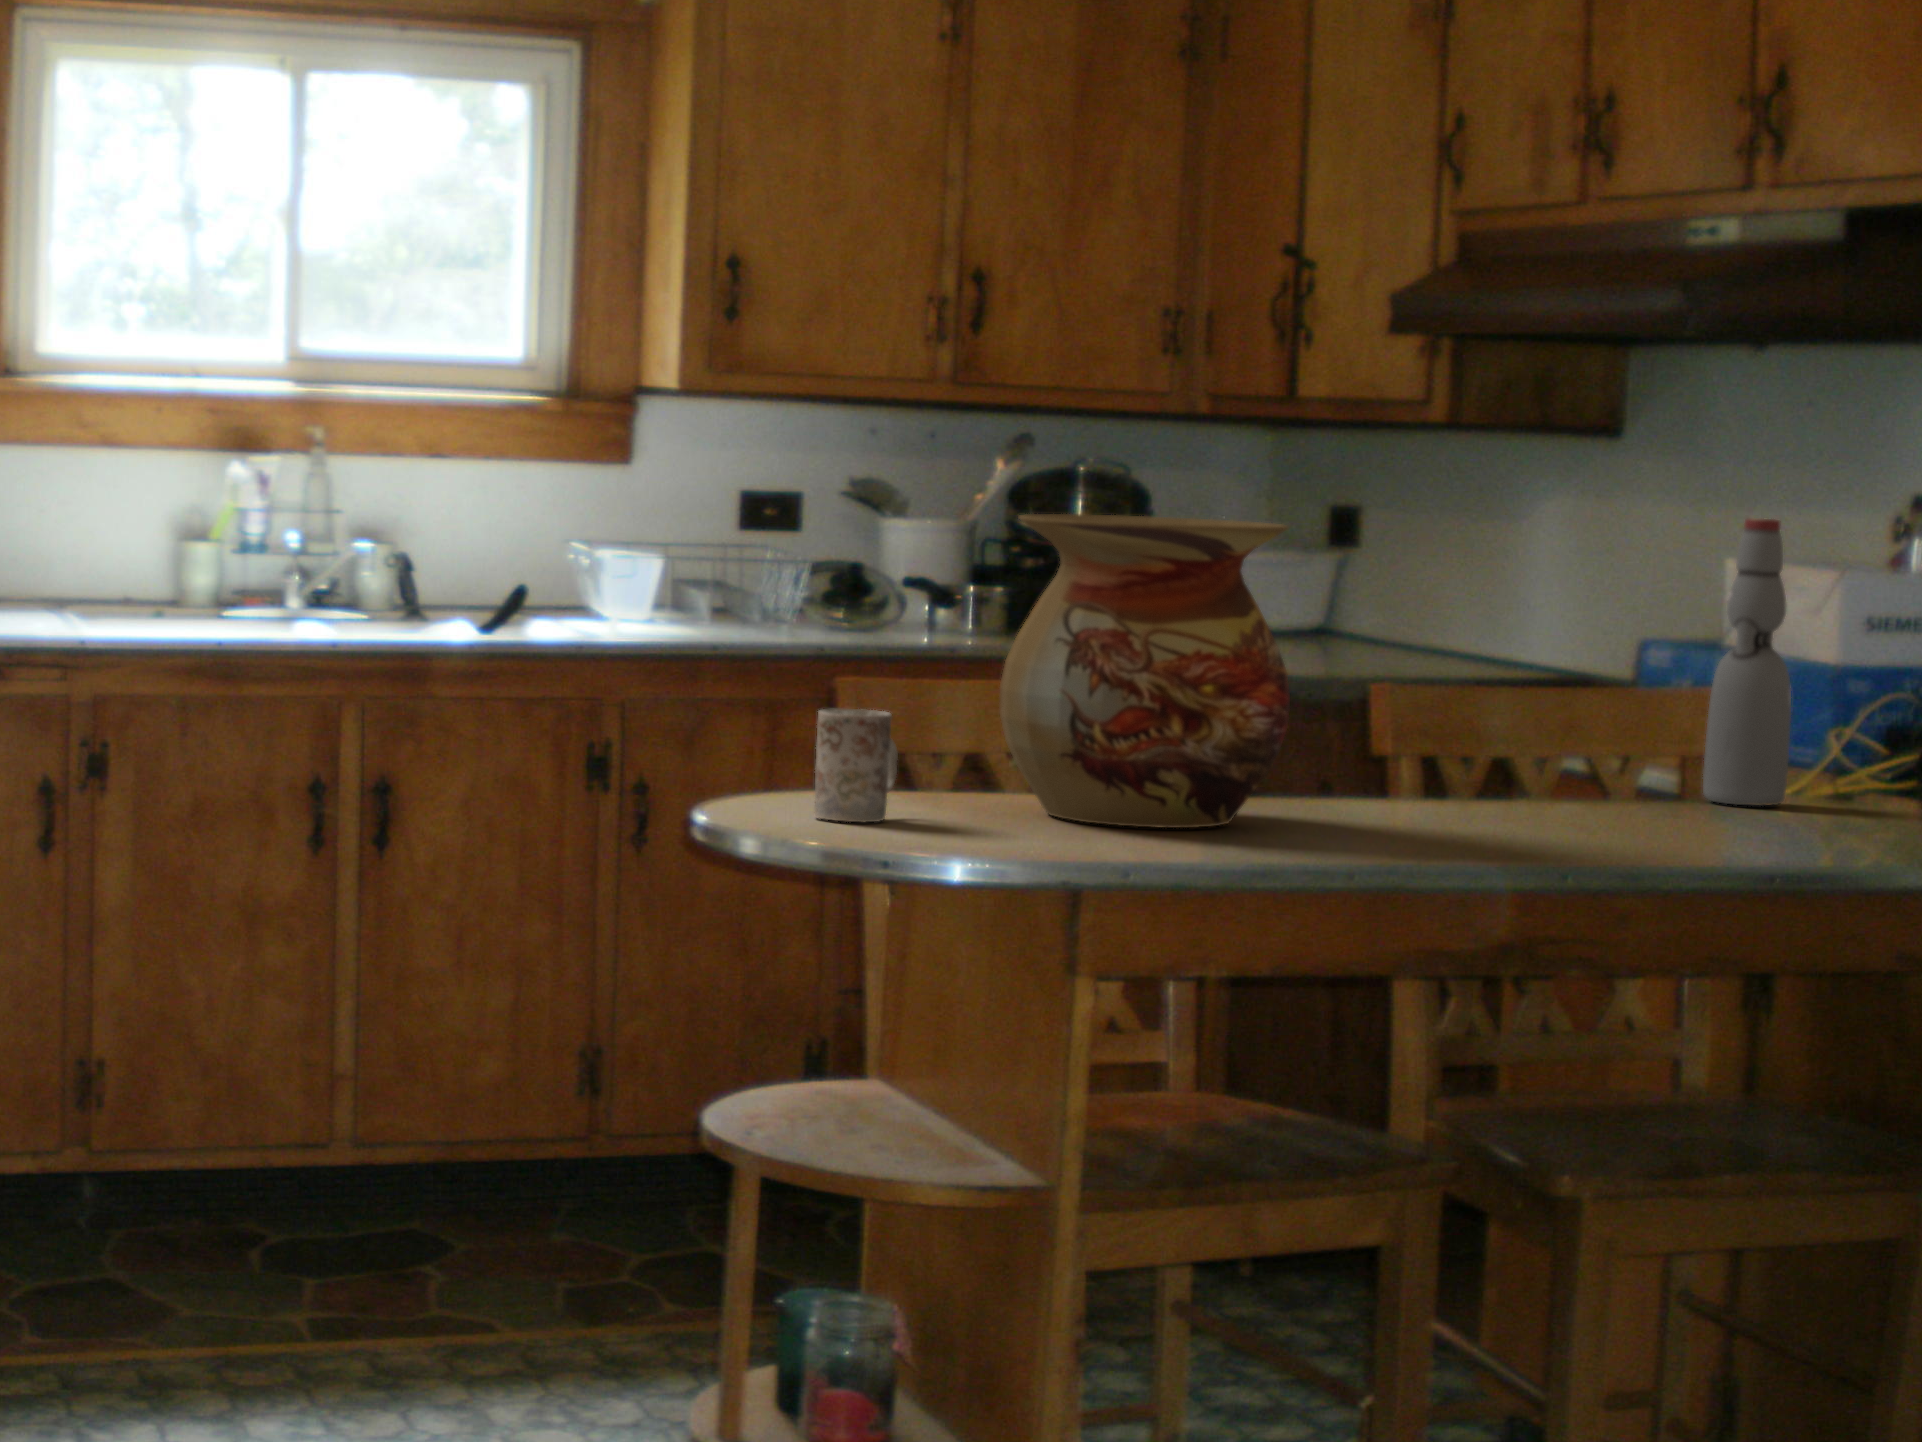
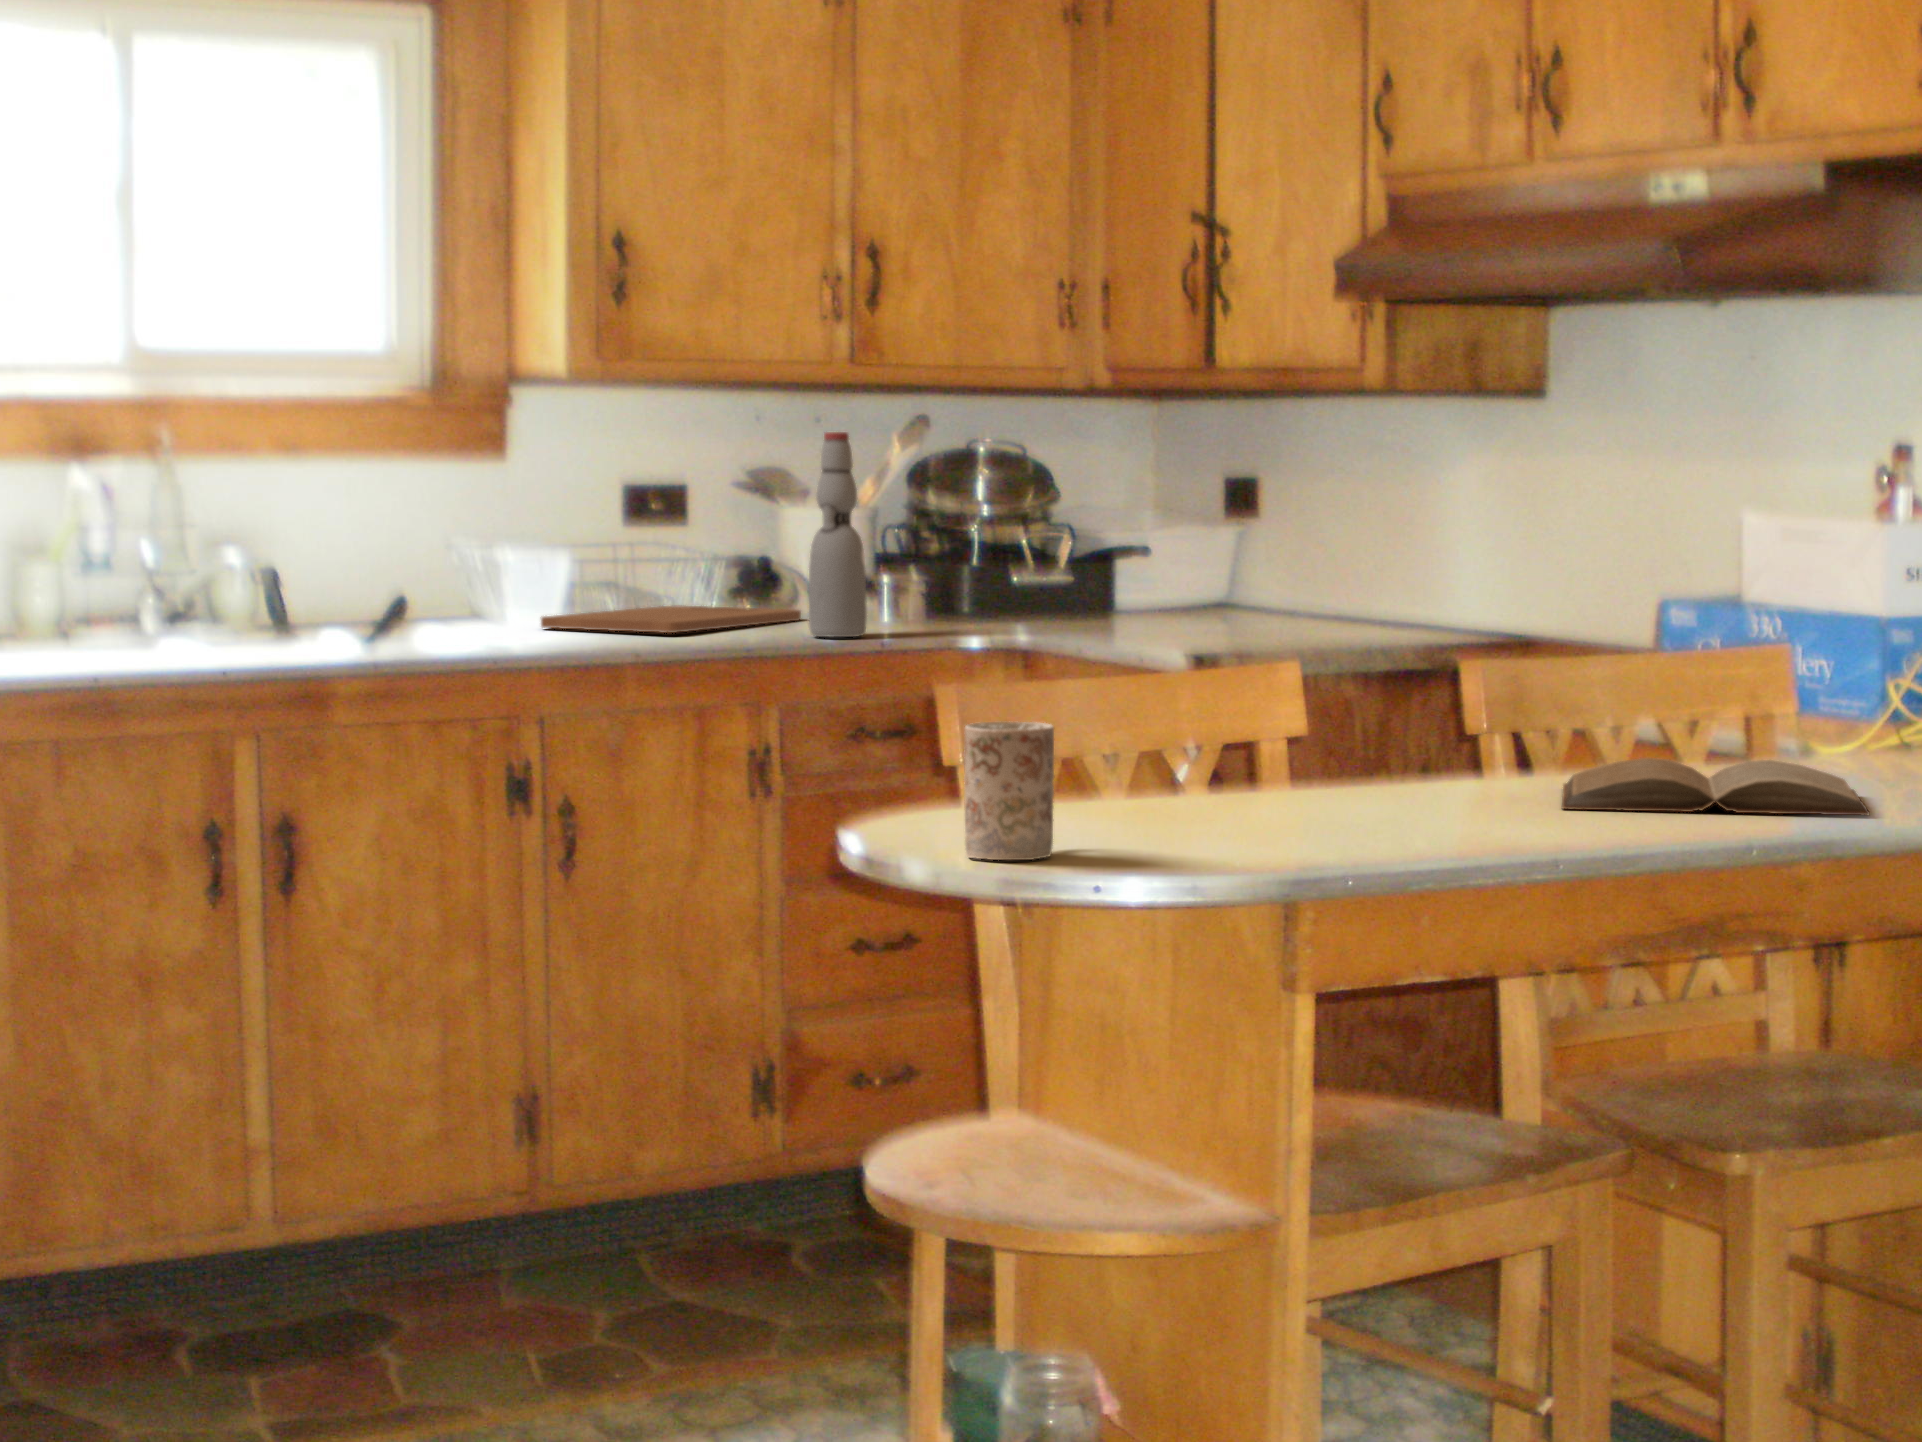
vase: present [1000,514,1290,828] -> none [1154,479,1486,841]
bottle: present [1703,518,1791,806] -> present [809,432,867,637]
cutting board: none [636,608,884,633] -> present [541,606,801,633]
book: none [1382,781,1683,841] -> present [1562,758,1869,815]

